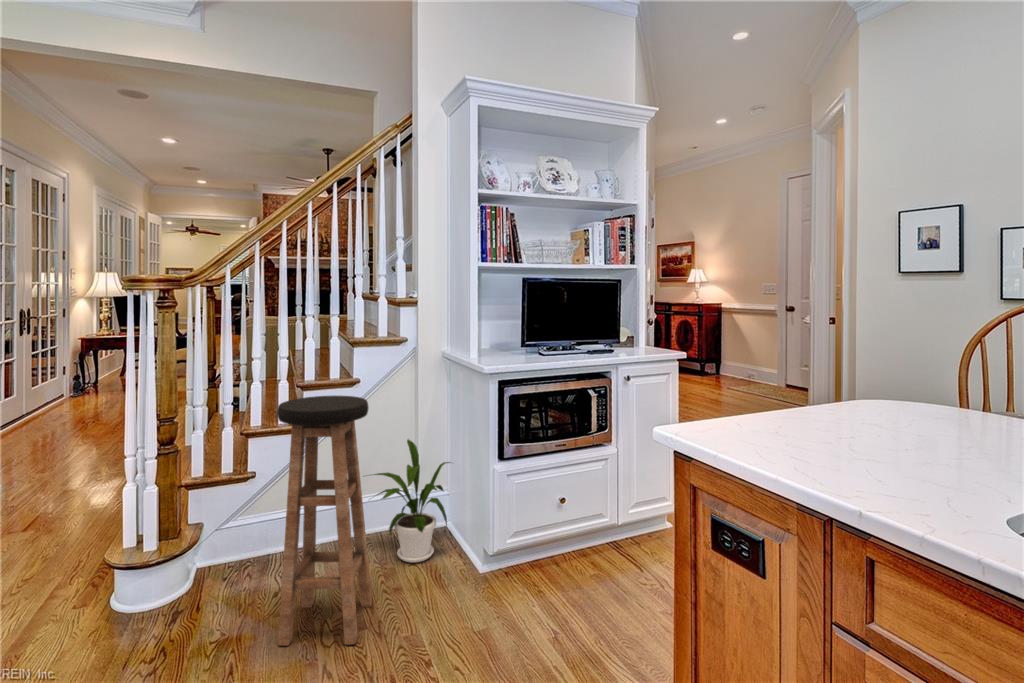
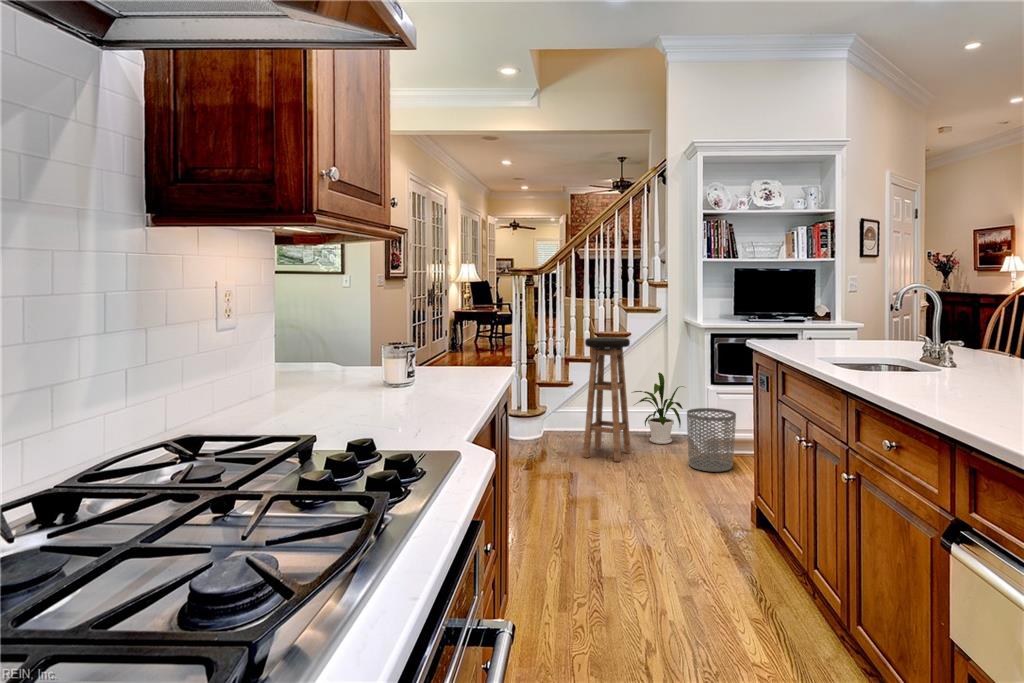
waste bin: none [477,508,559,636] -> present [687,408,736,472]

